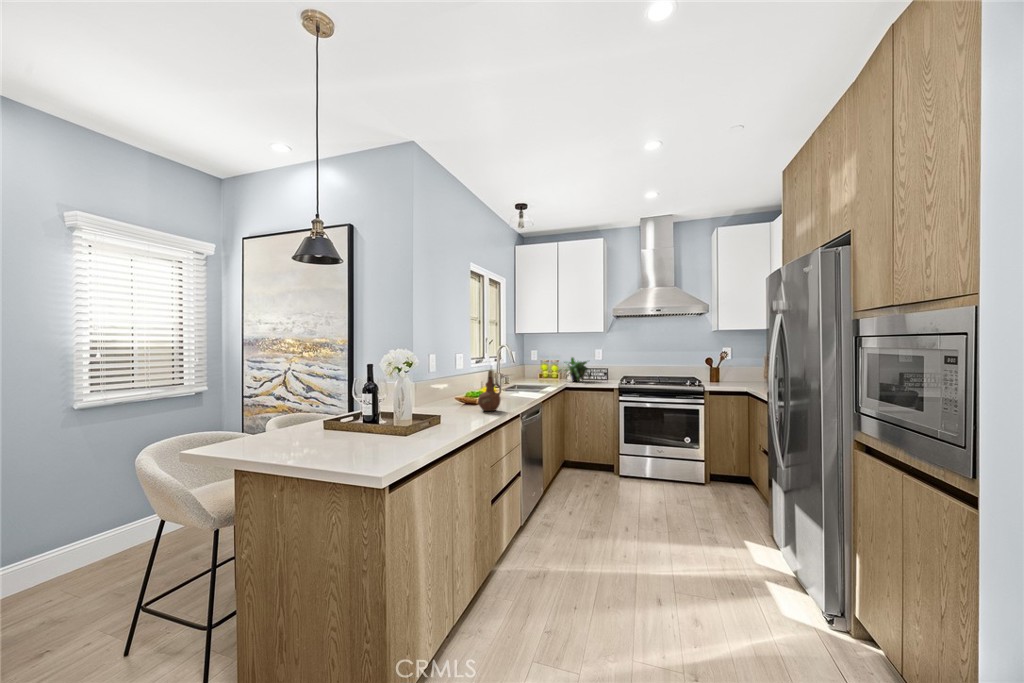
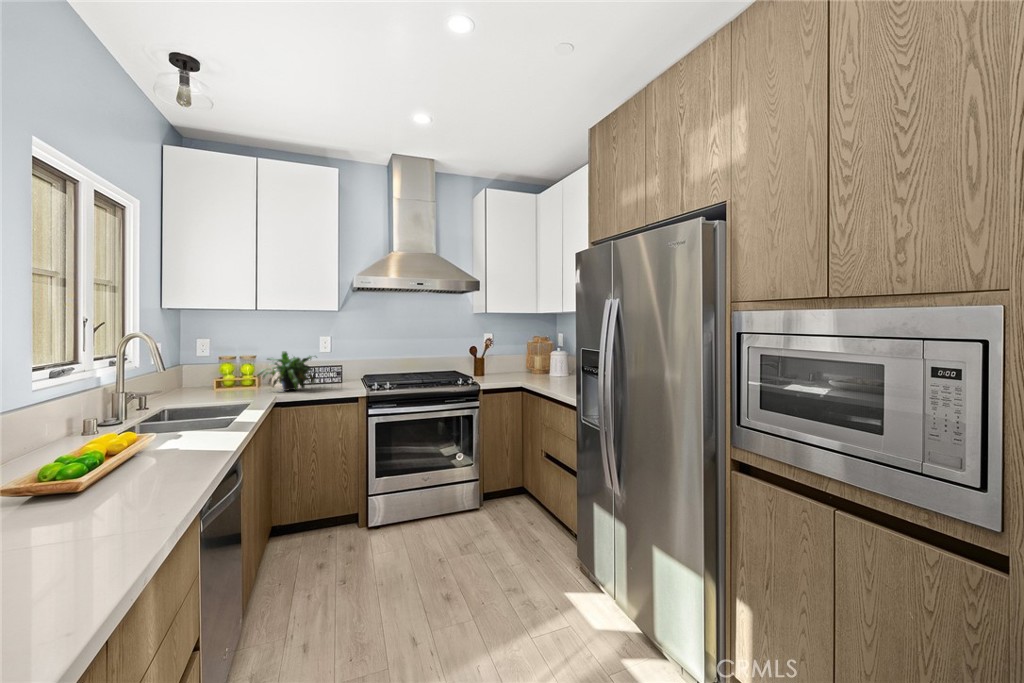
ceramic pitcher: present [478,370,501,411] -> none [57,407,141,522]

